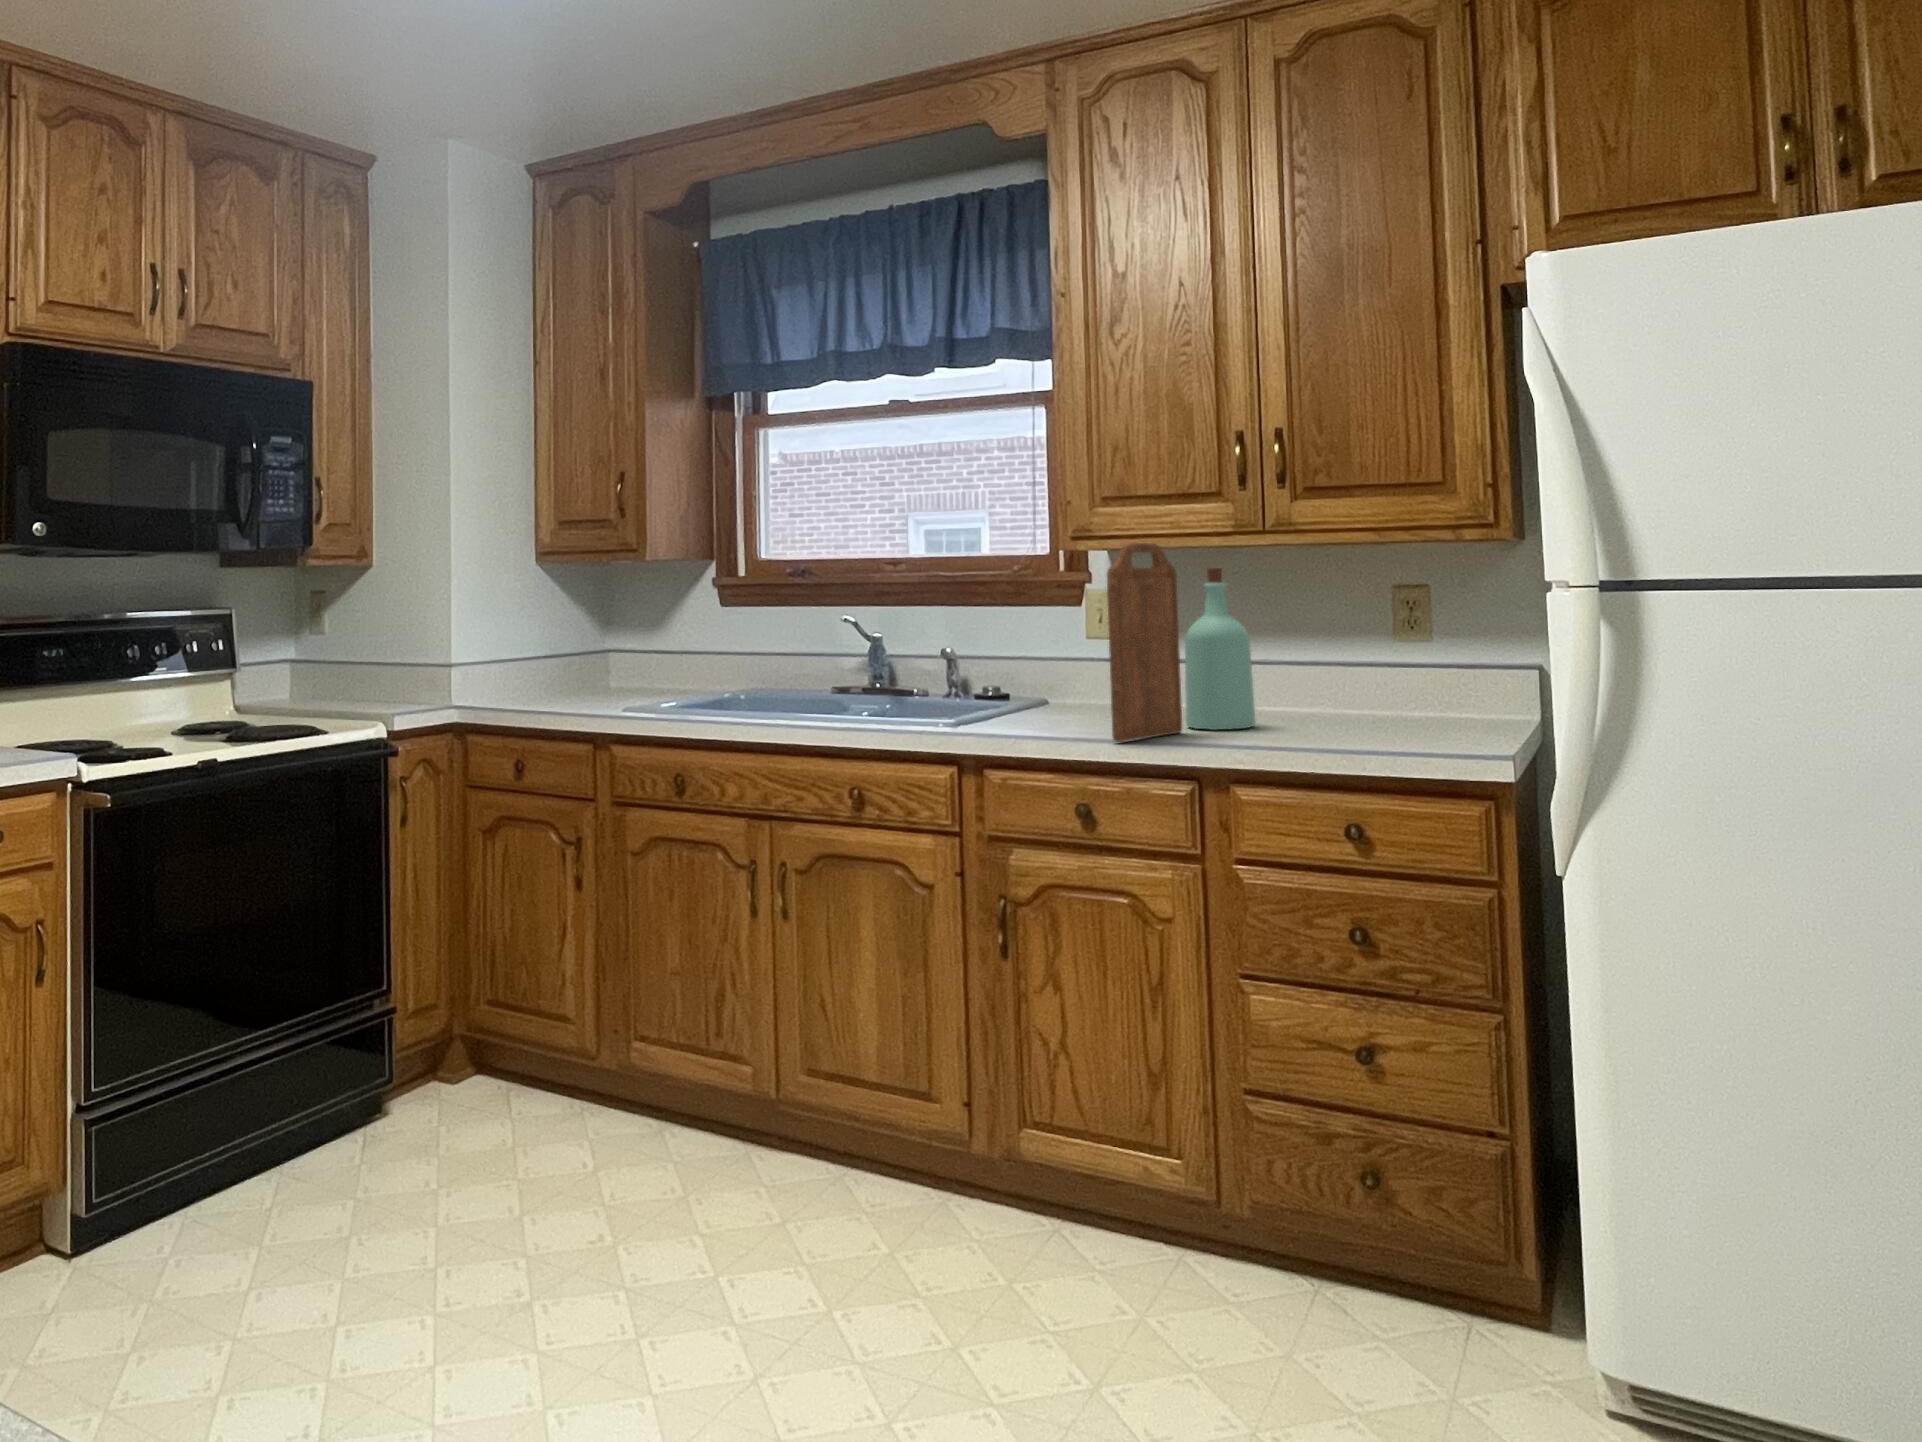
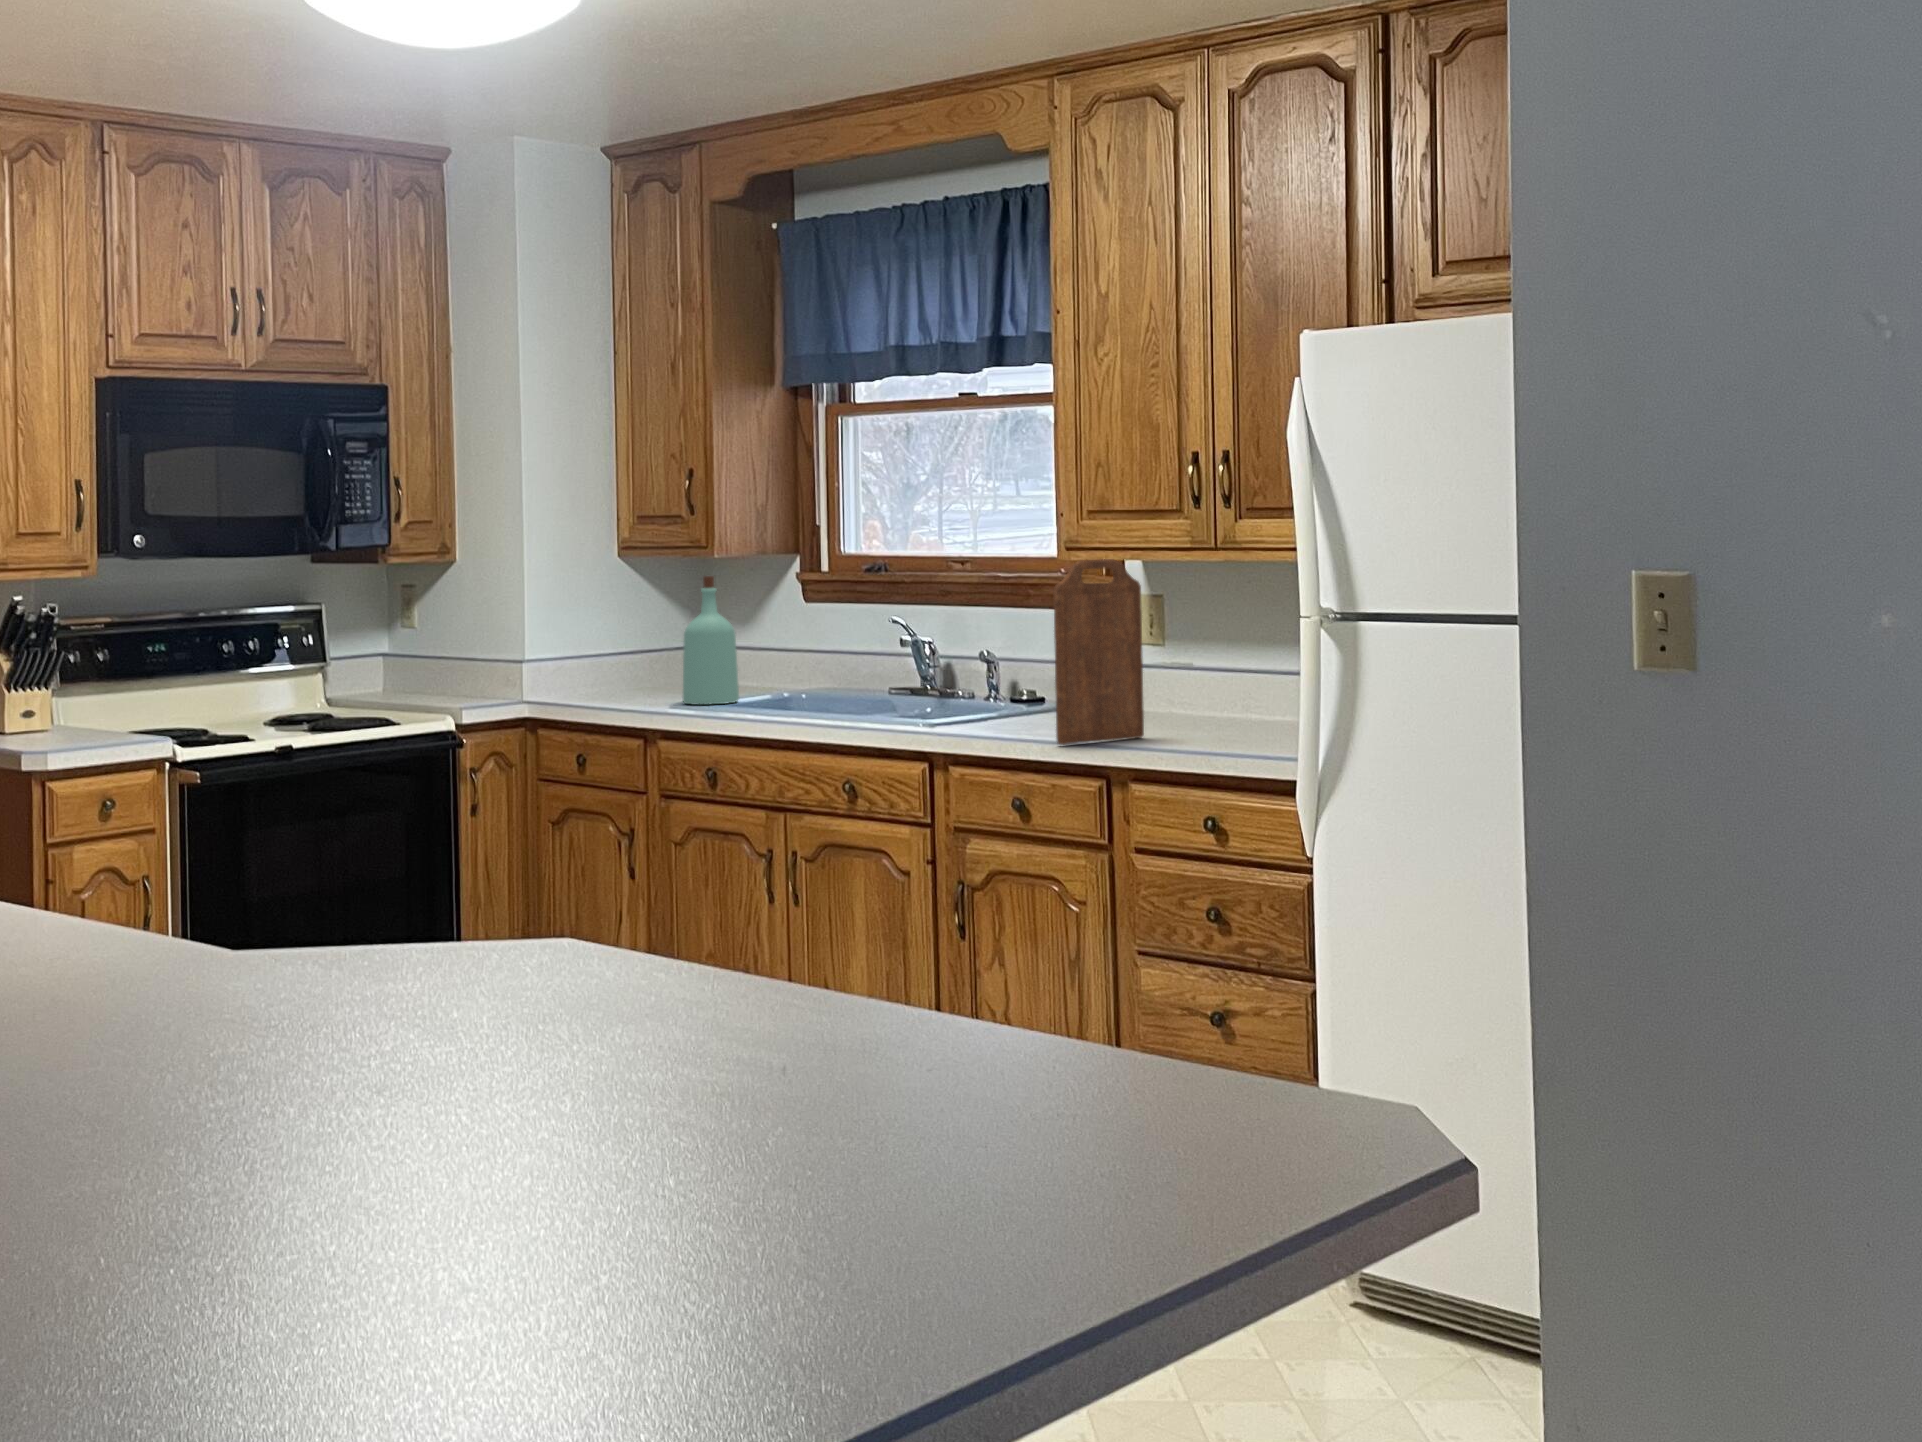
bottle: present [1185,568,1256,730] -> present [683,576,739,705]

